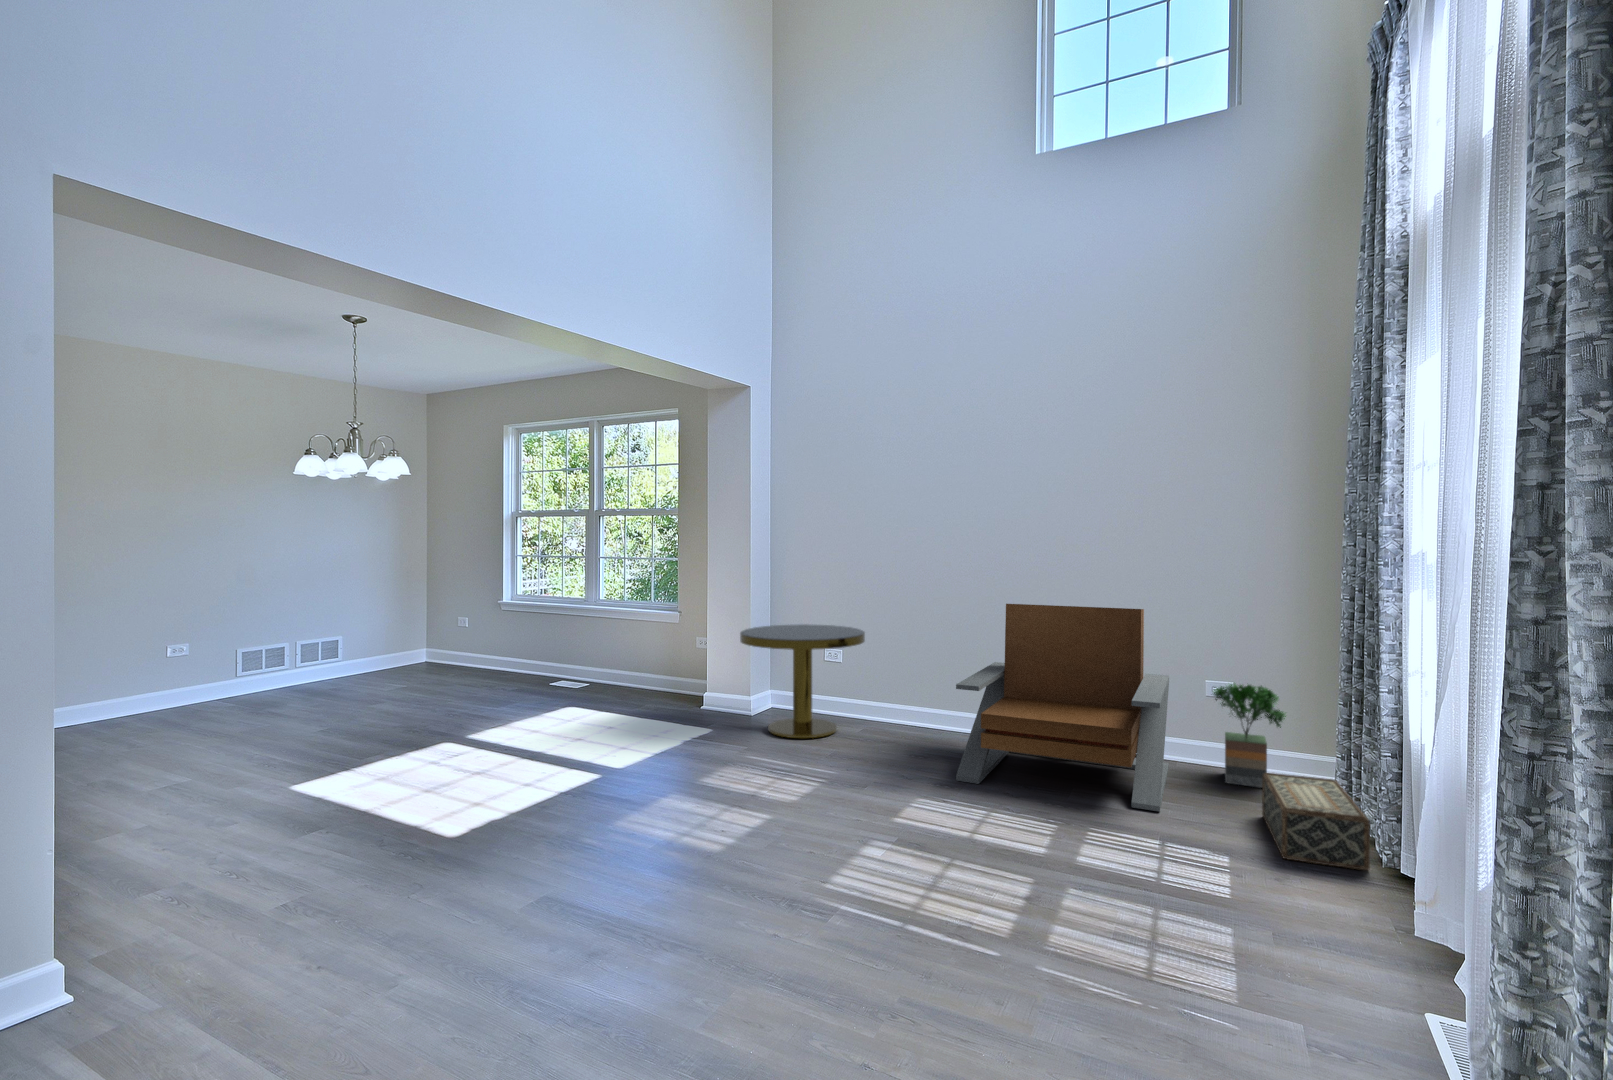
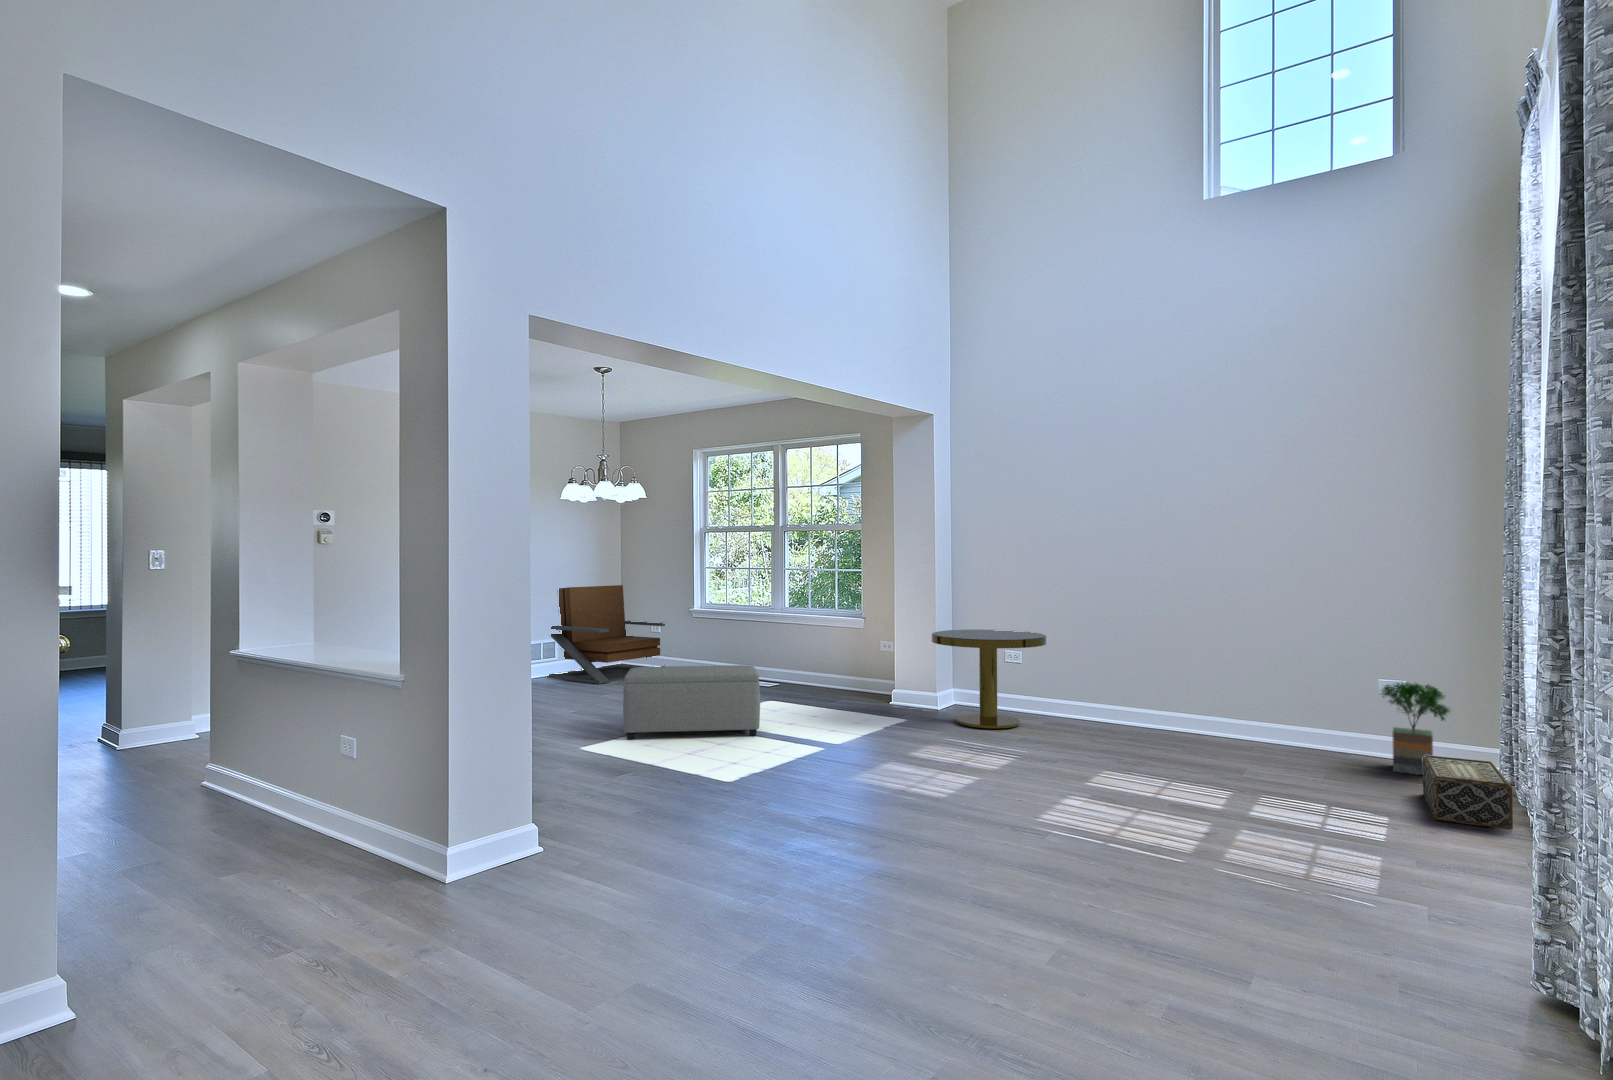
lounge chair: present [956,604,1169,811] -> present [547,585,665,684]
ottoman: none [349,674,532,773] -> present [623,665,760,739]

